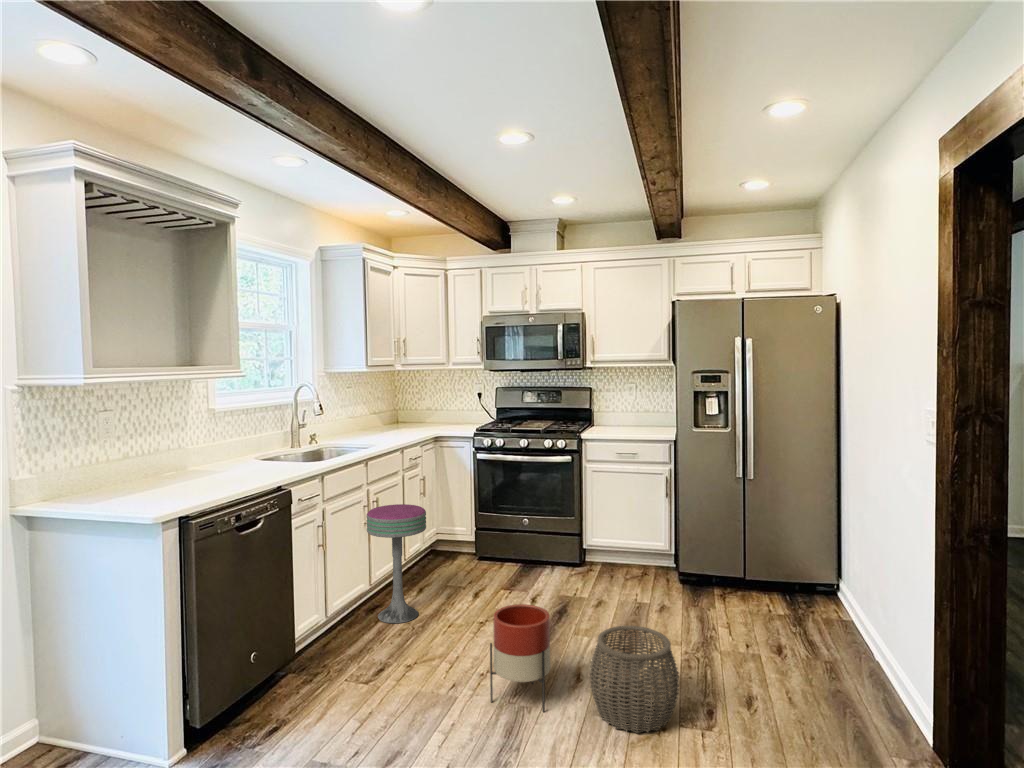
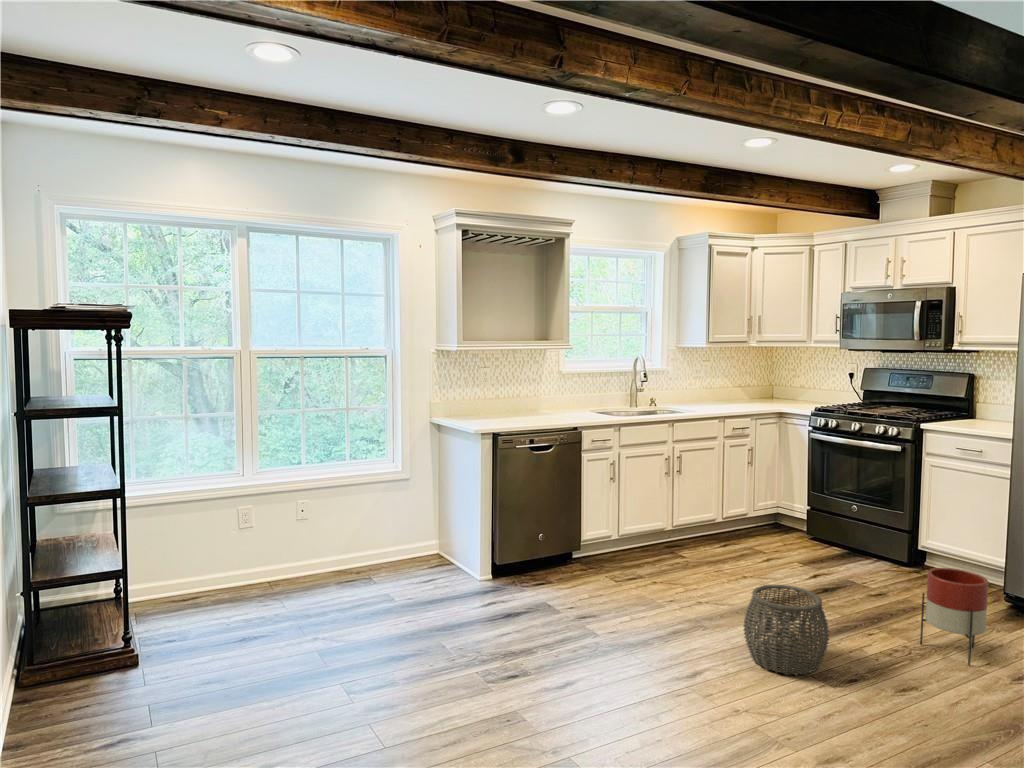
bar stool: present [367,504,426,623] -> none [664,462,715,561]
planter: present [490,604,550,712] -> present [920,568,988,665]

